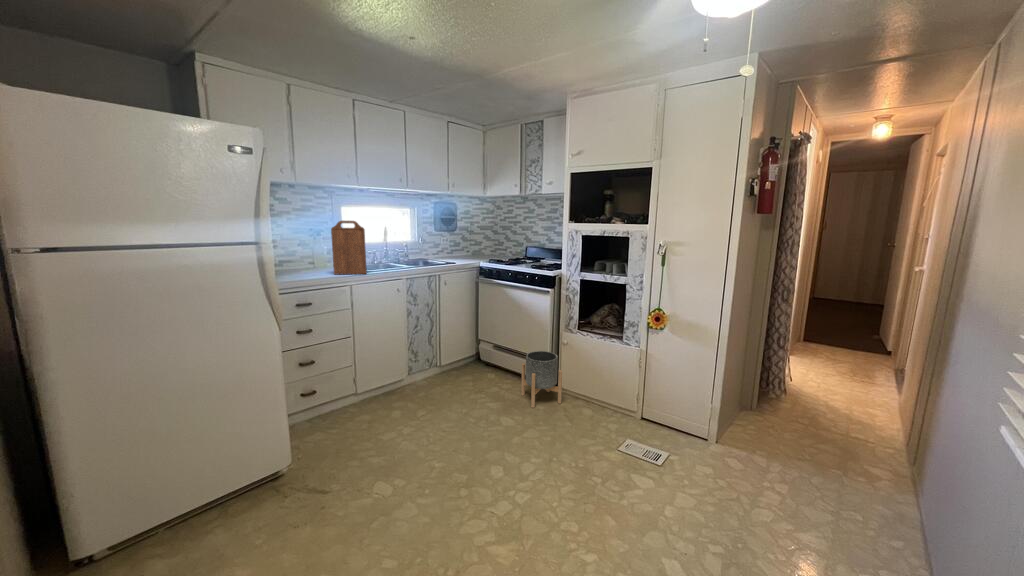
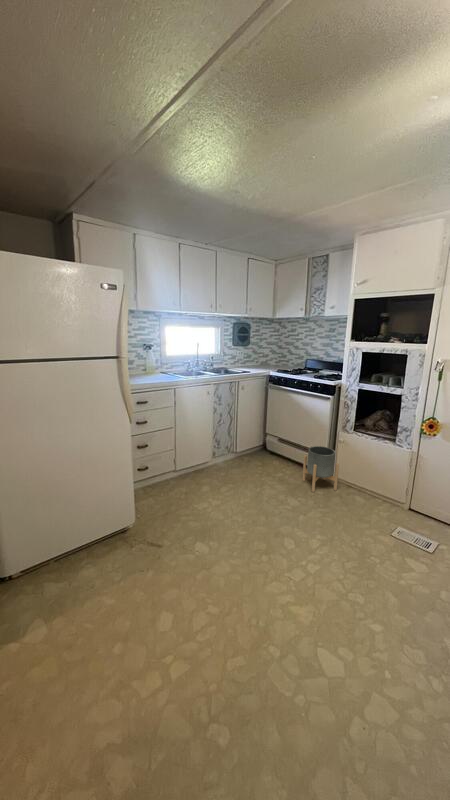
cutting board: present [331,221,367,275] -> none [162,339,186,380]

